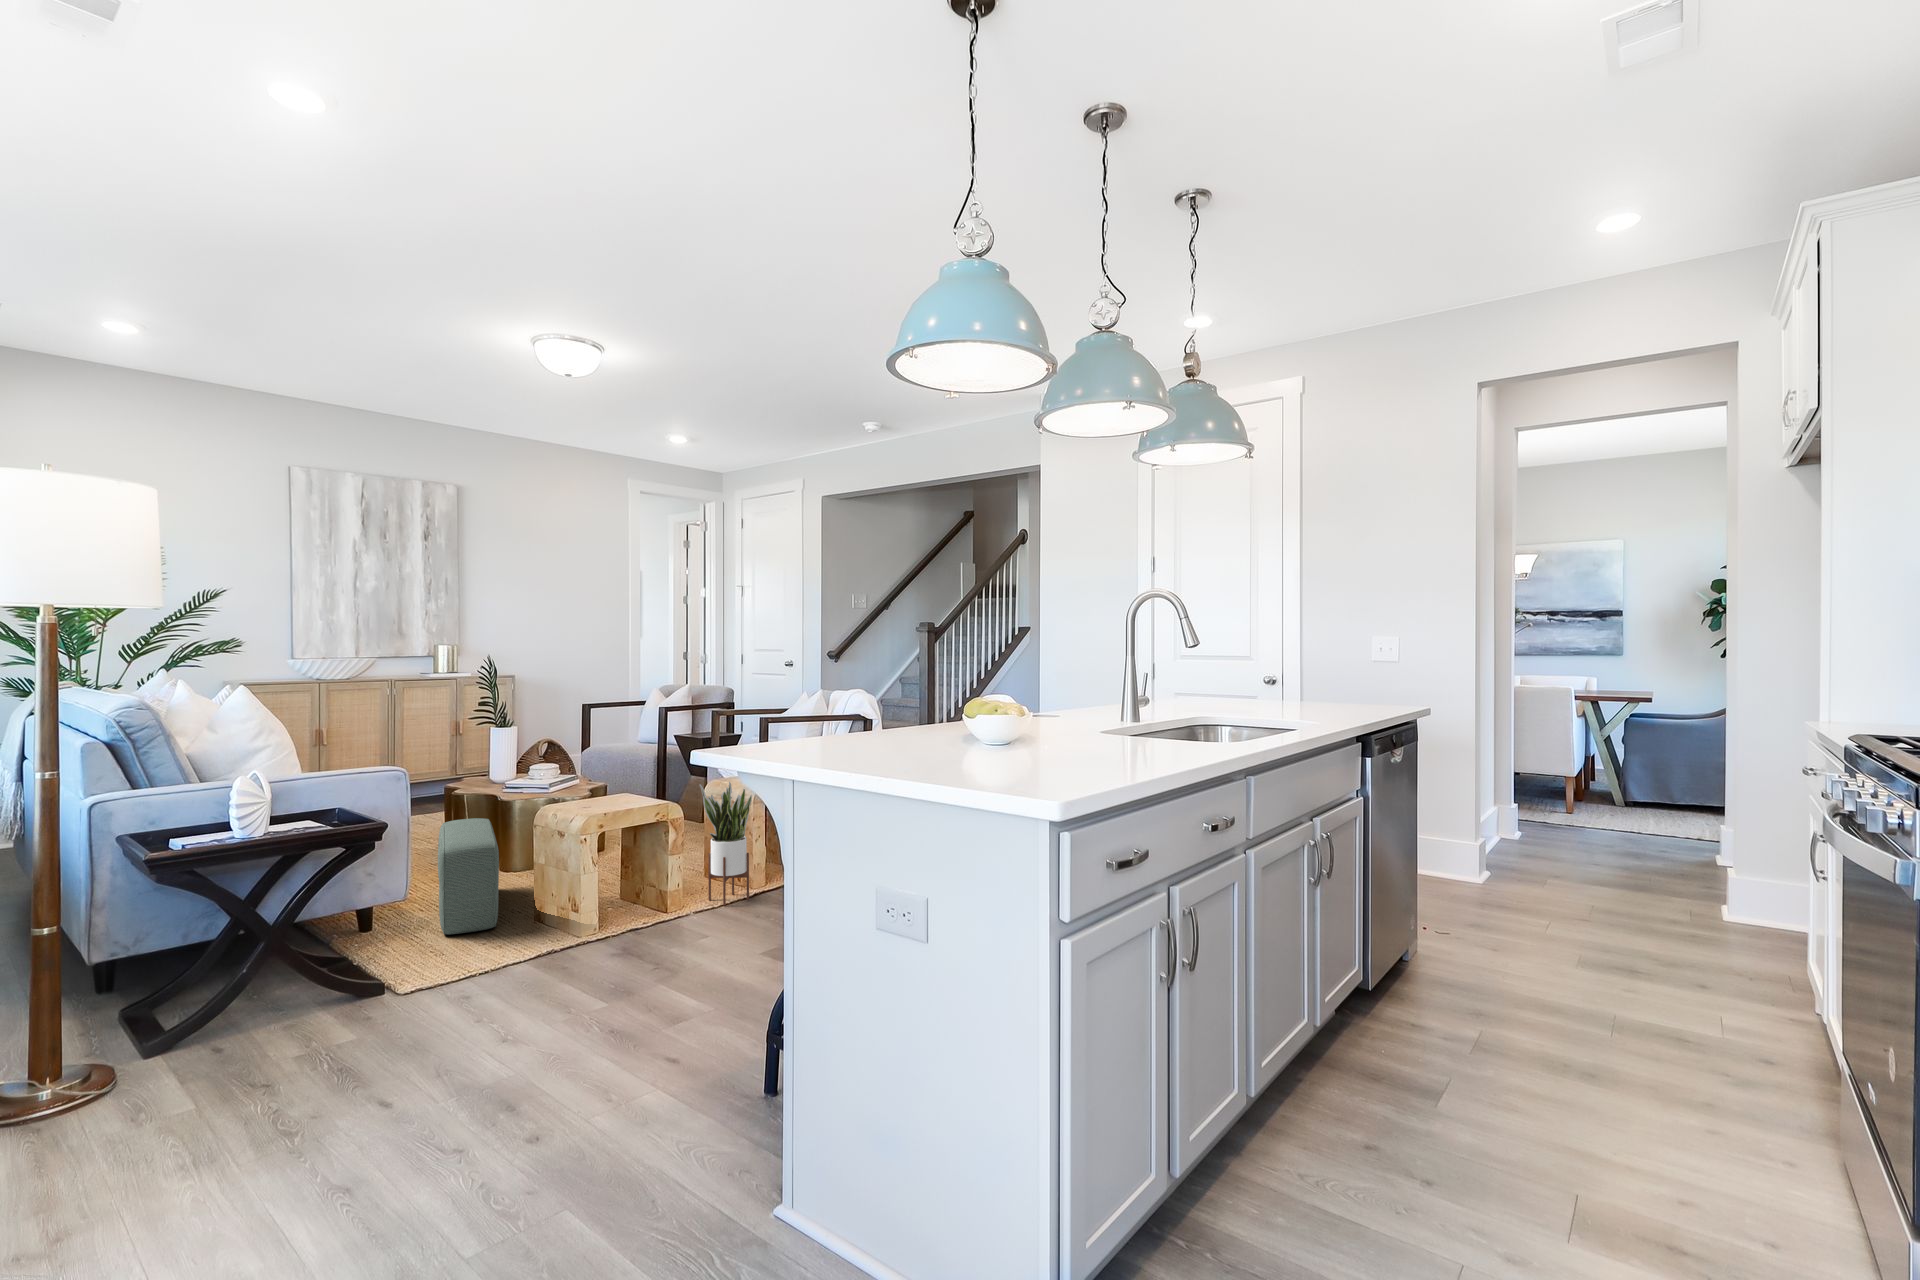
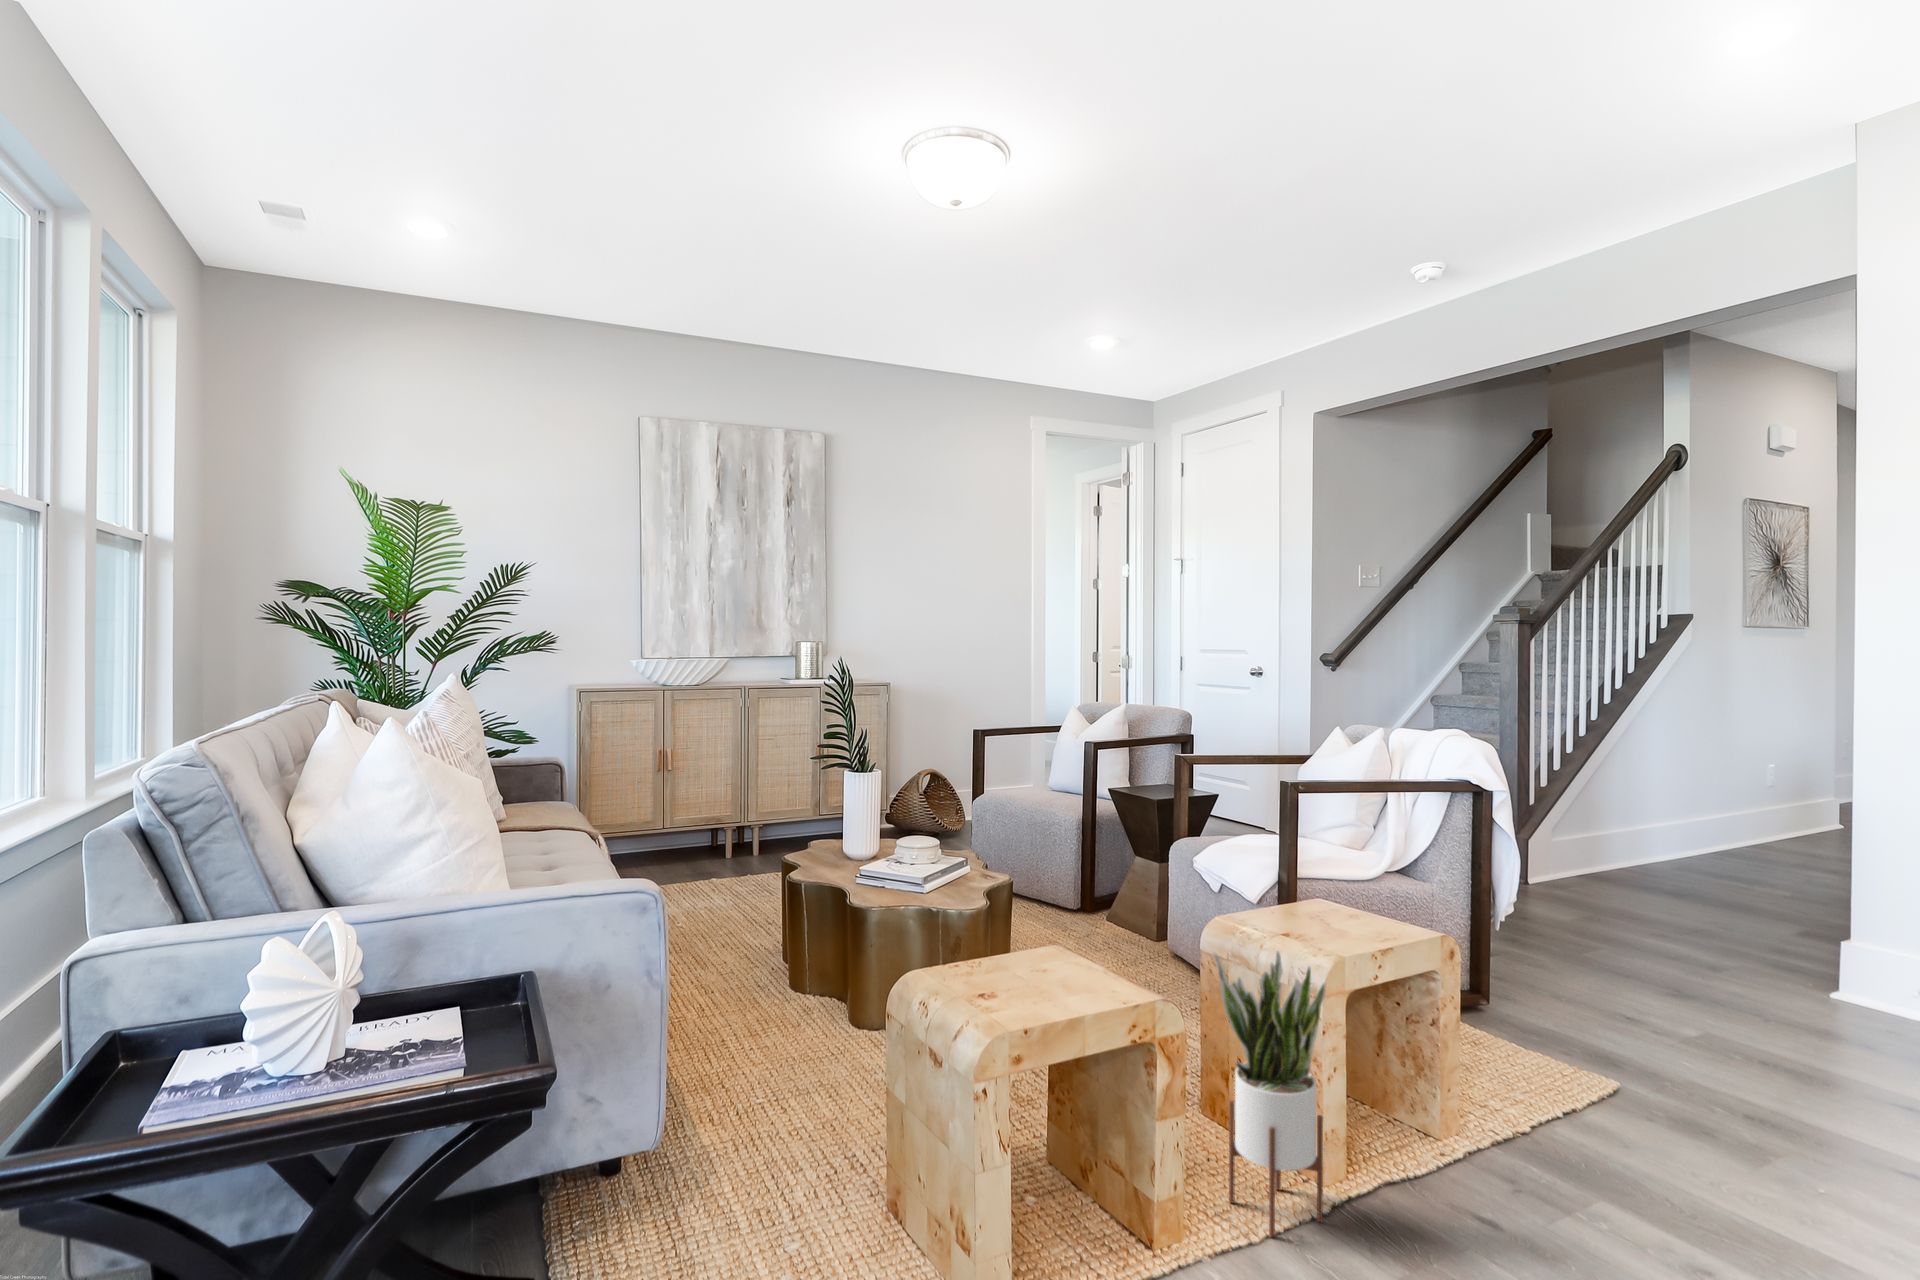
pouf: present [438,818,499,934] -> none [713,952,826,1232]

